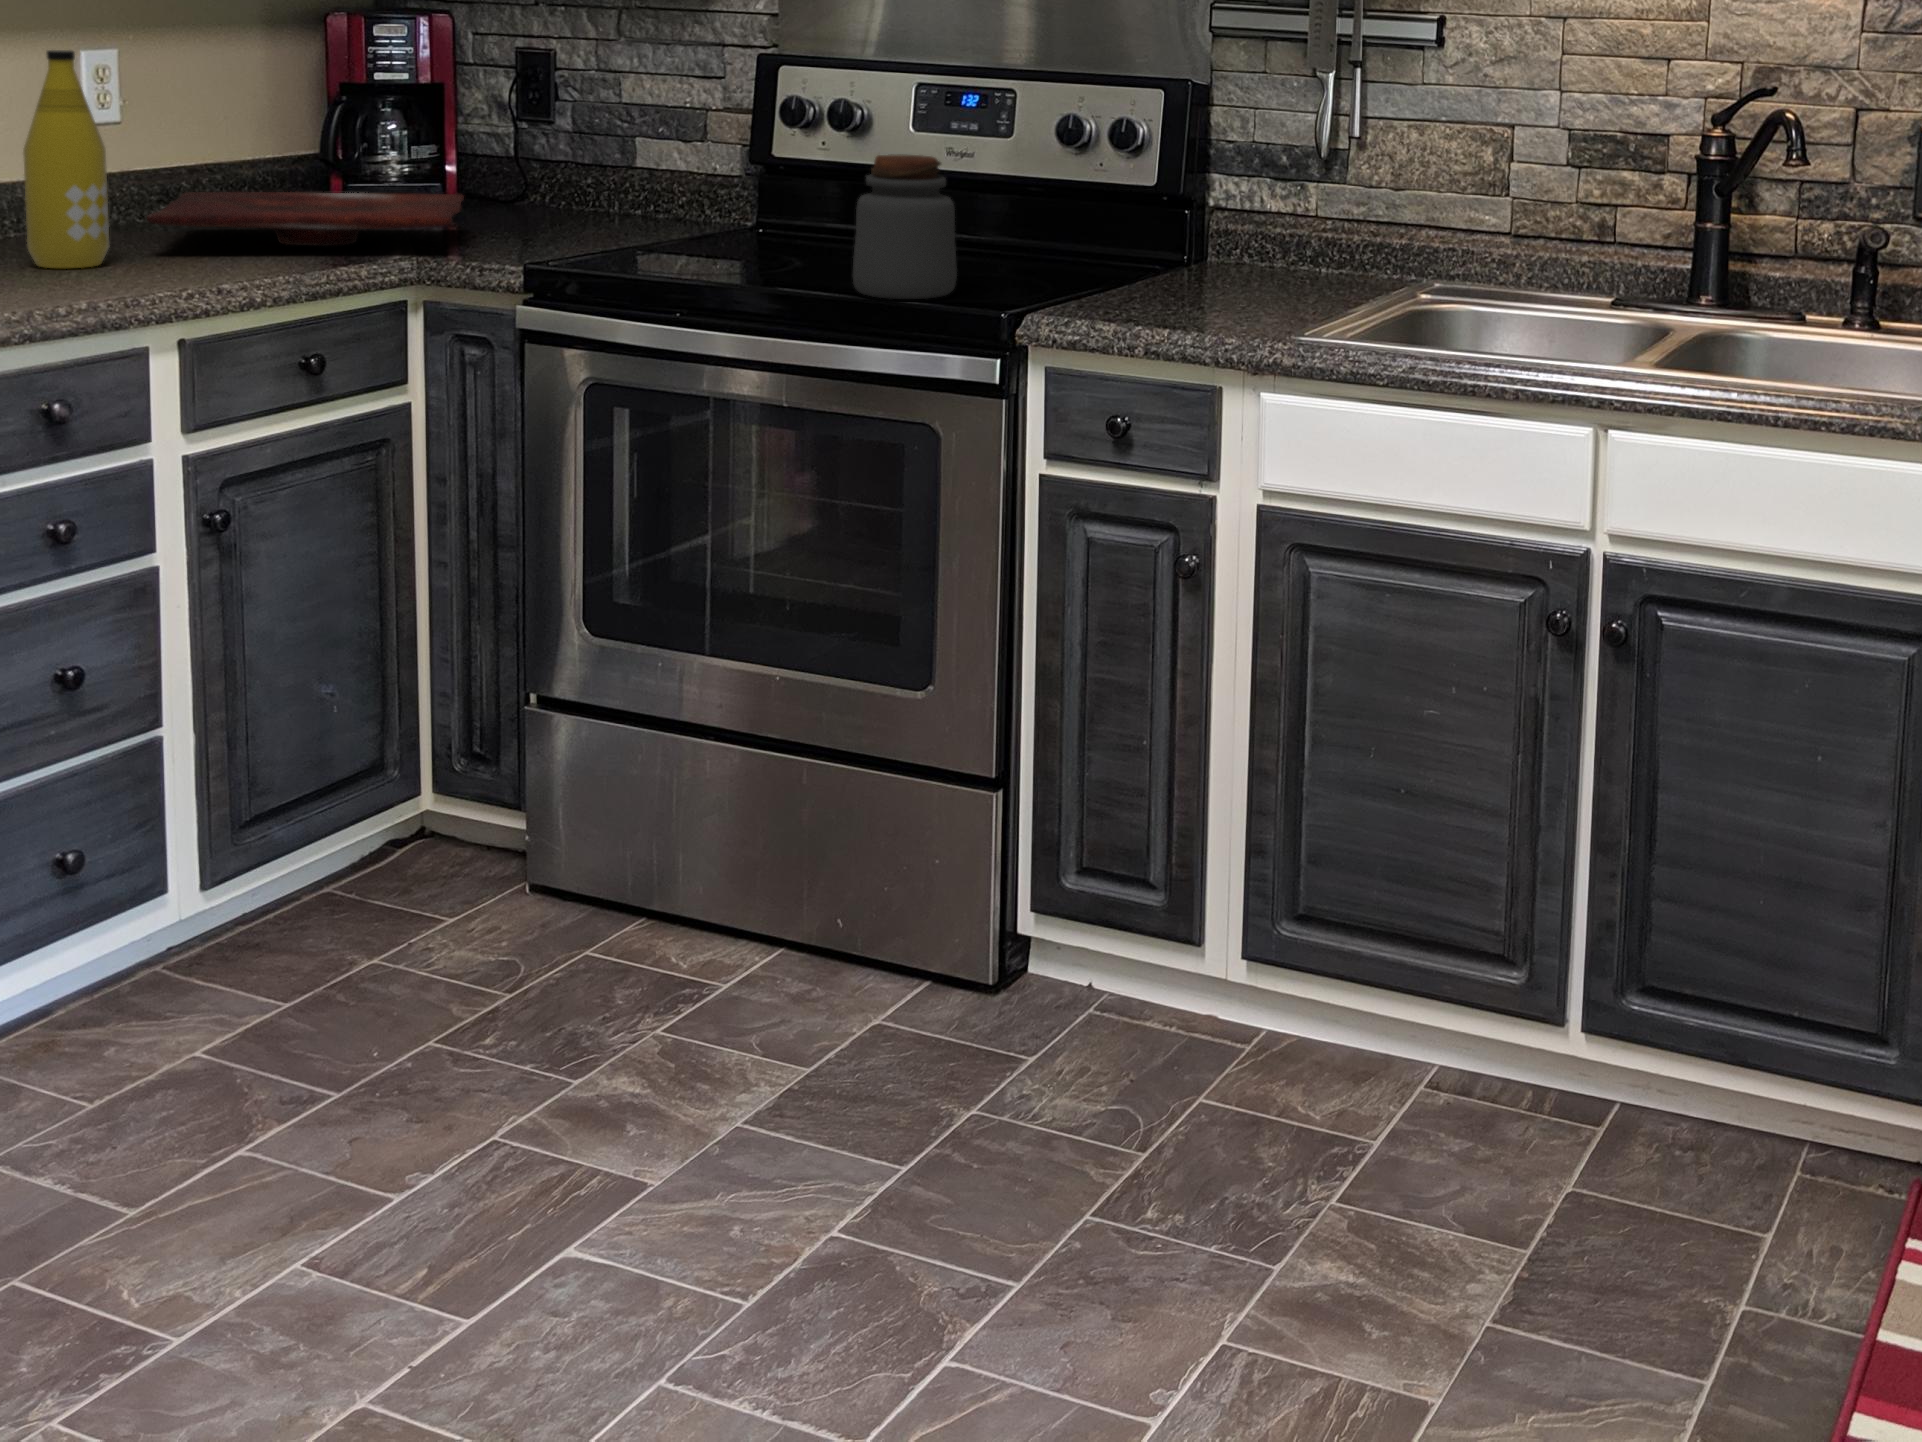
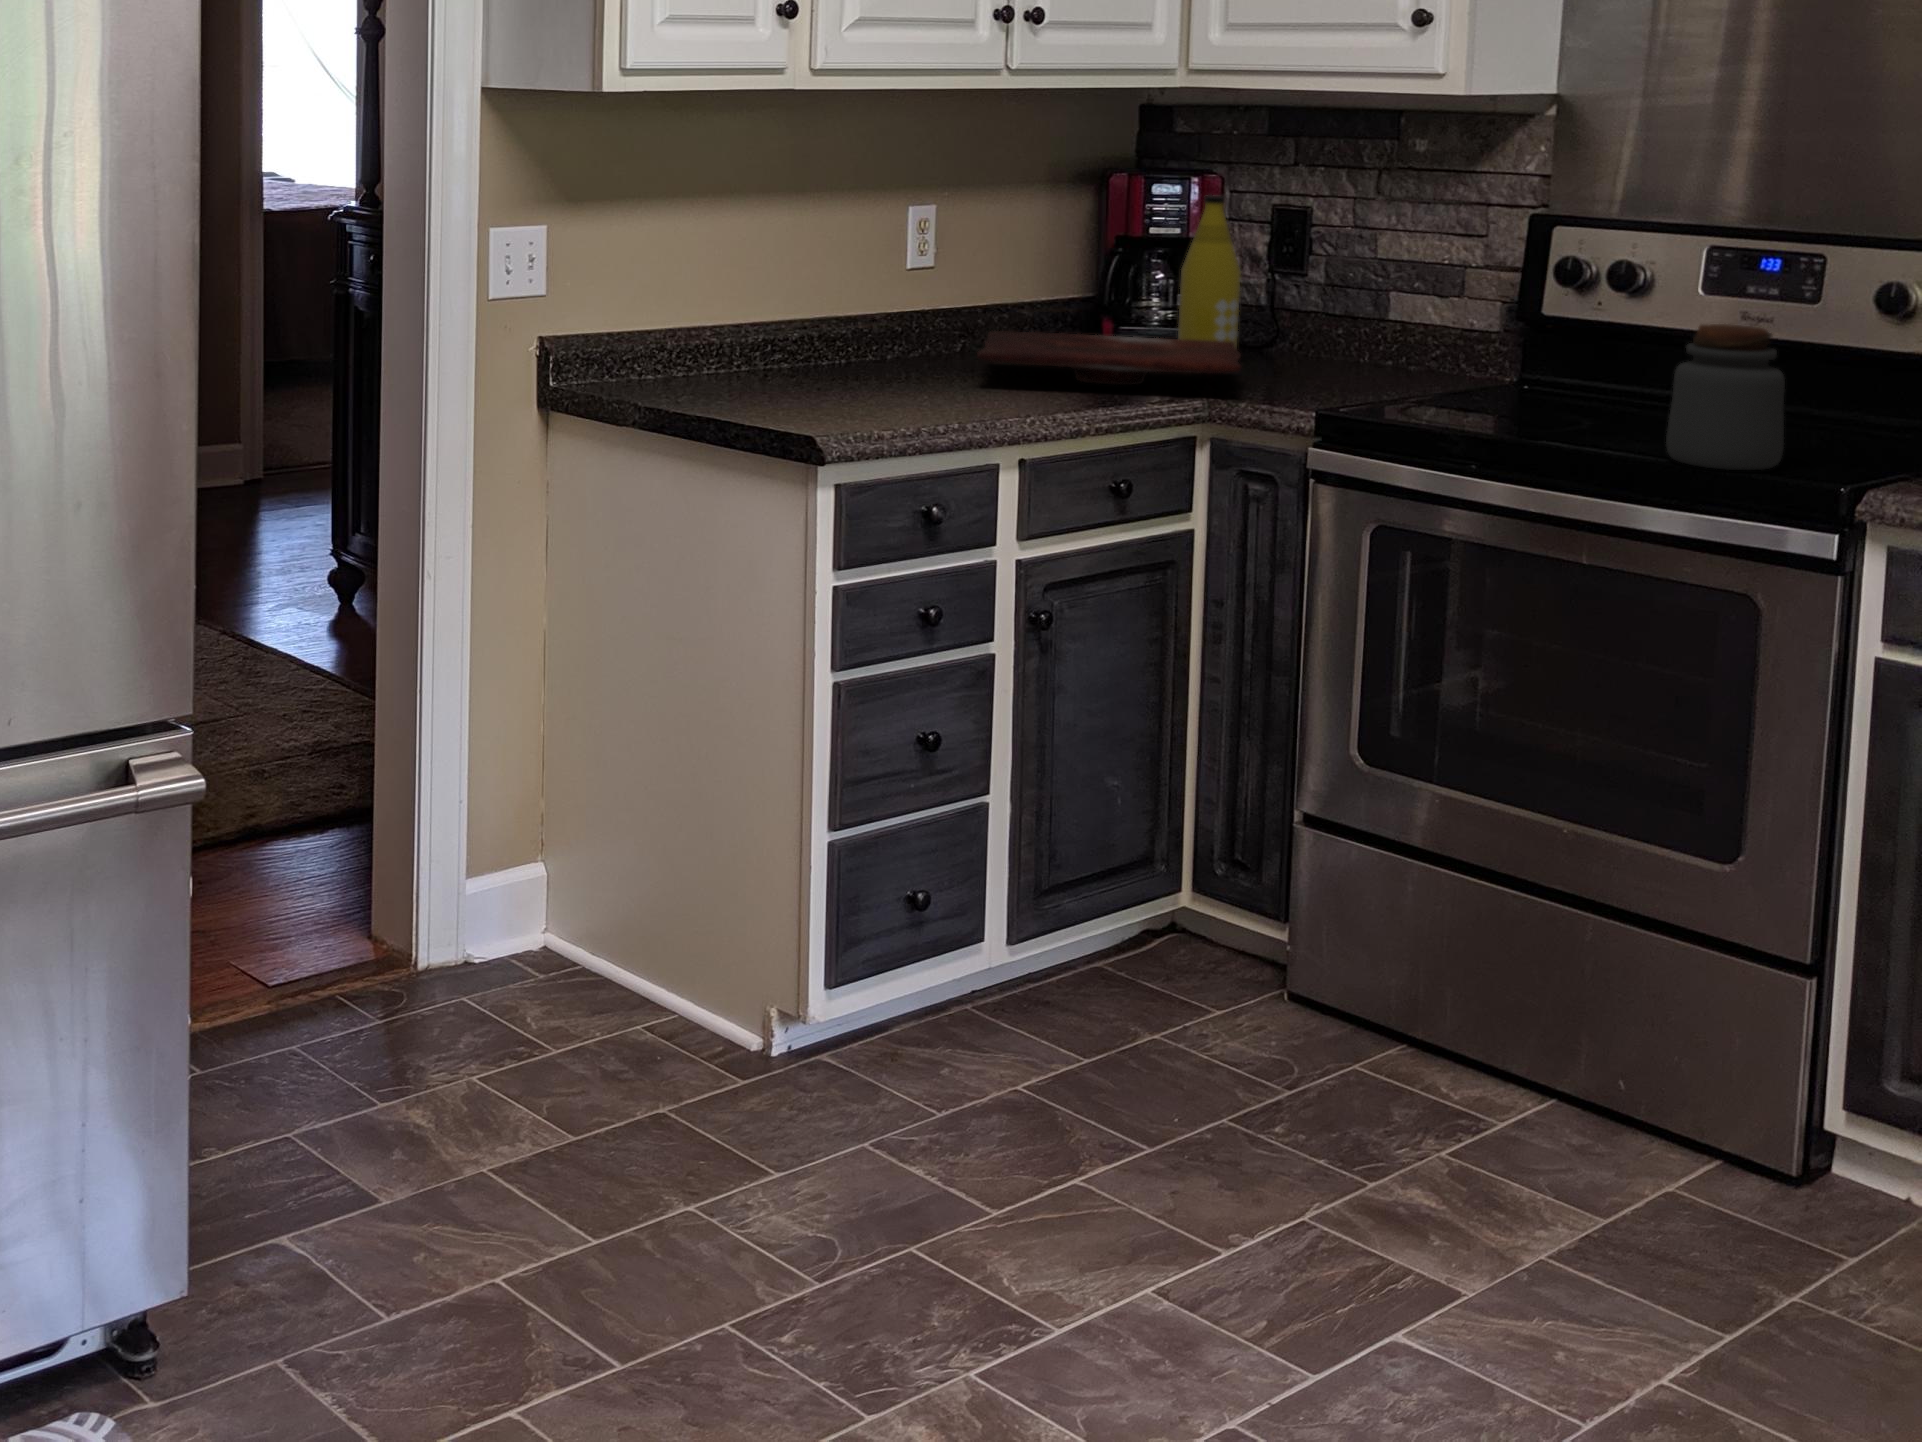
bottle: present [23,50,109,268] -> present [1178,196,1241,348]

